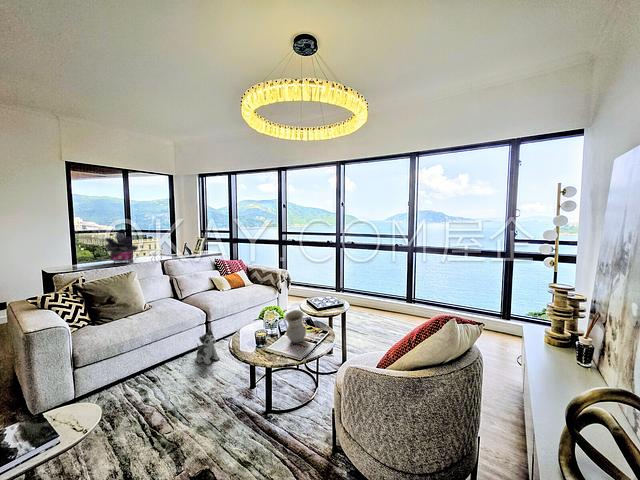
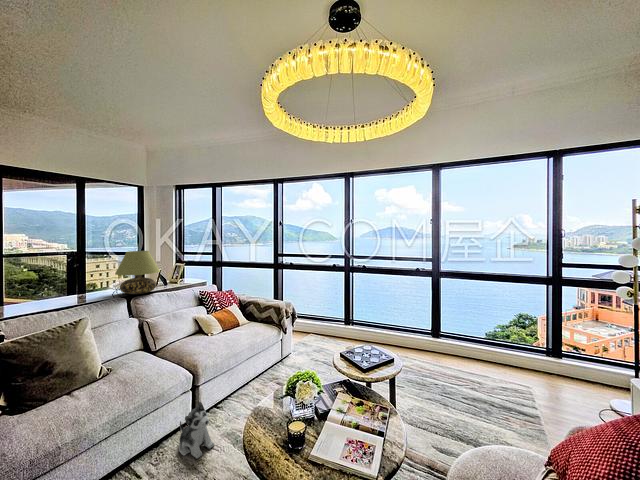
table lamp: none [152,227,185,259] -> present [115,251,160,294]
potted plant: present [105,233,138,263] -> none [43,260,94,305]
vase: present [285,310,306,343] -> none [334,385,366,440]

